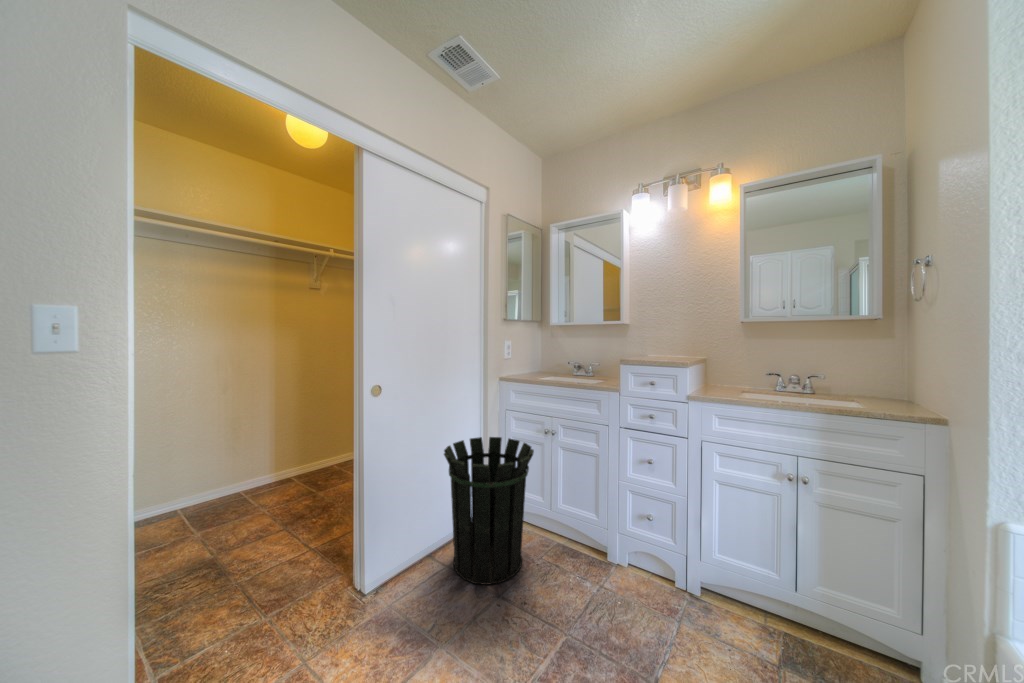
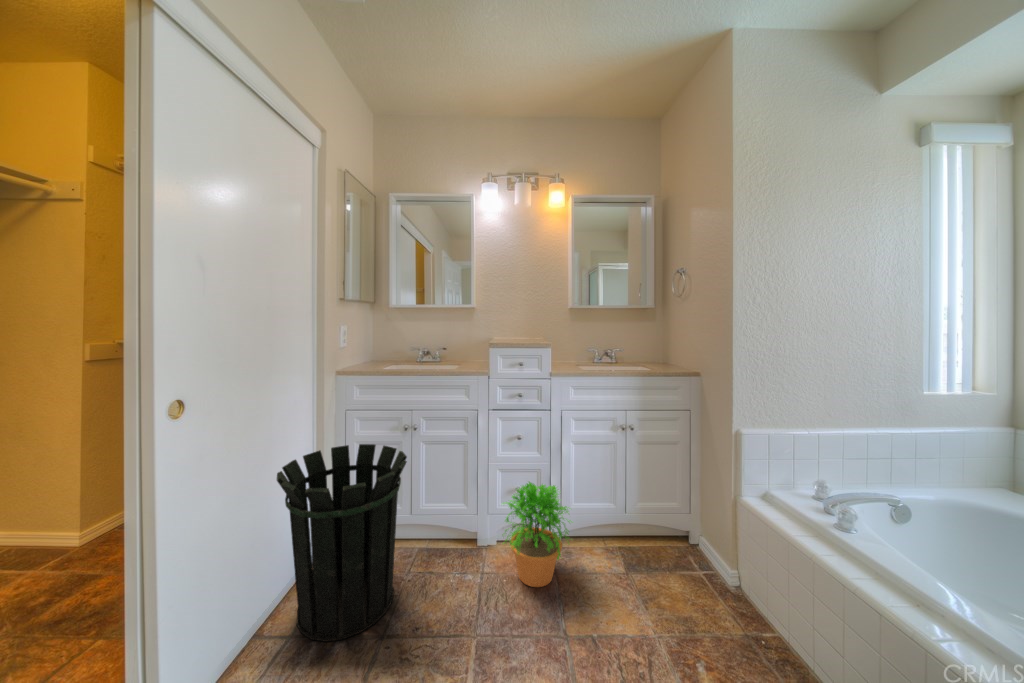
potted plant: none [618,508,696,627] -> present [504,482,569,587]

